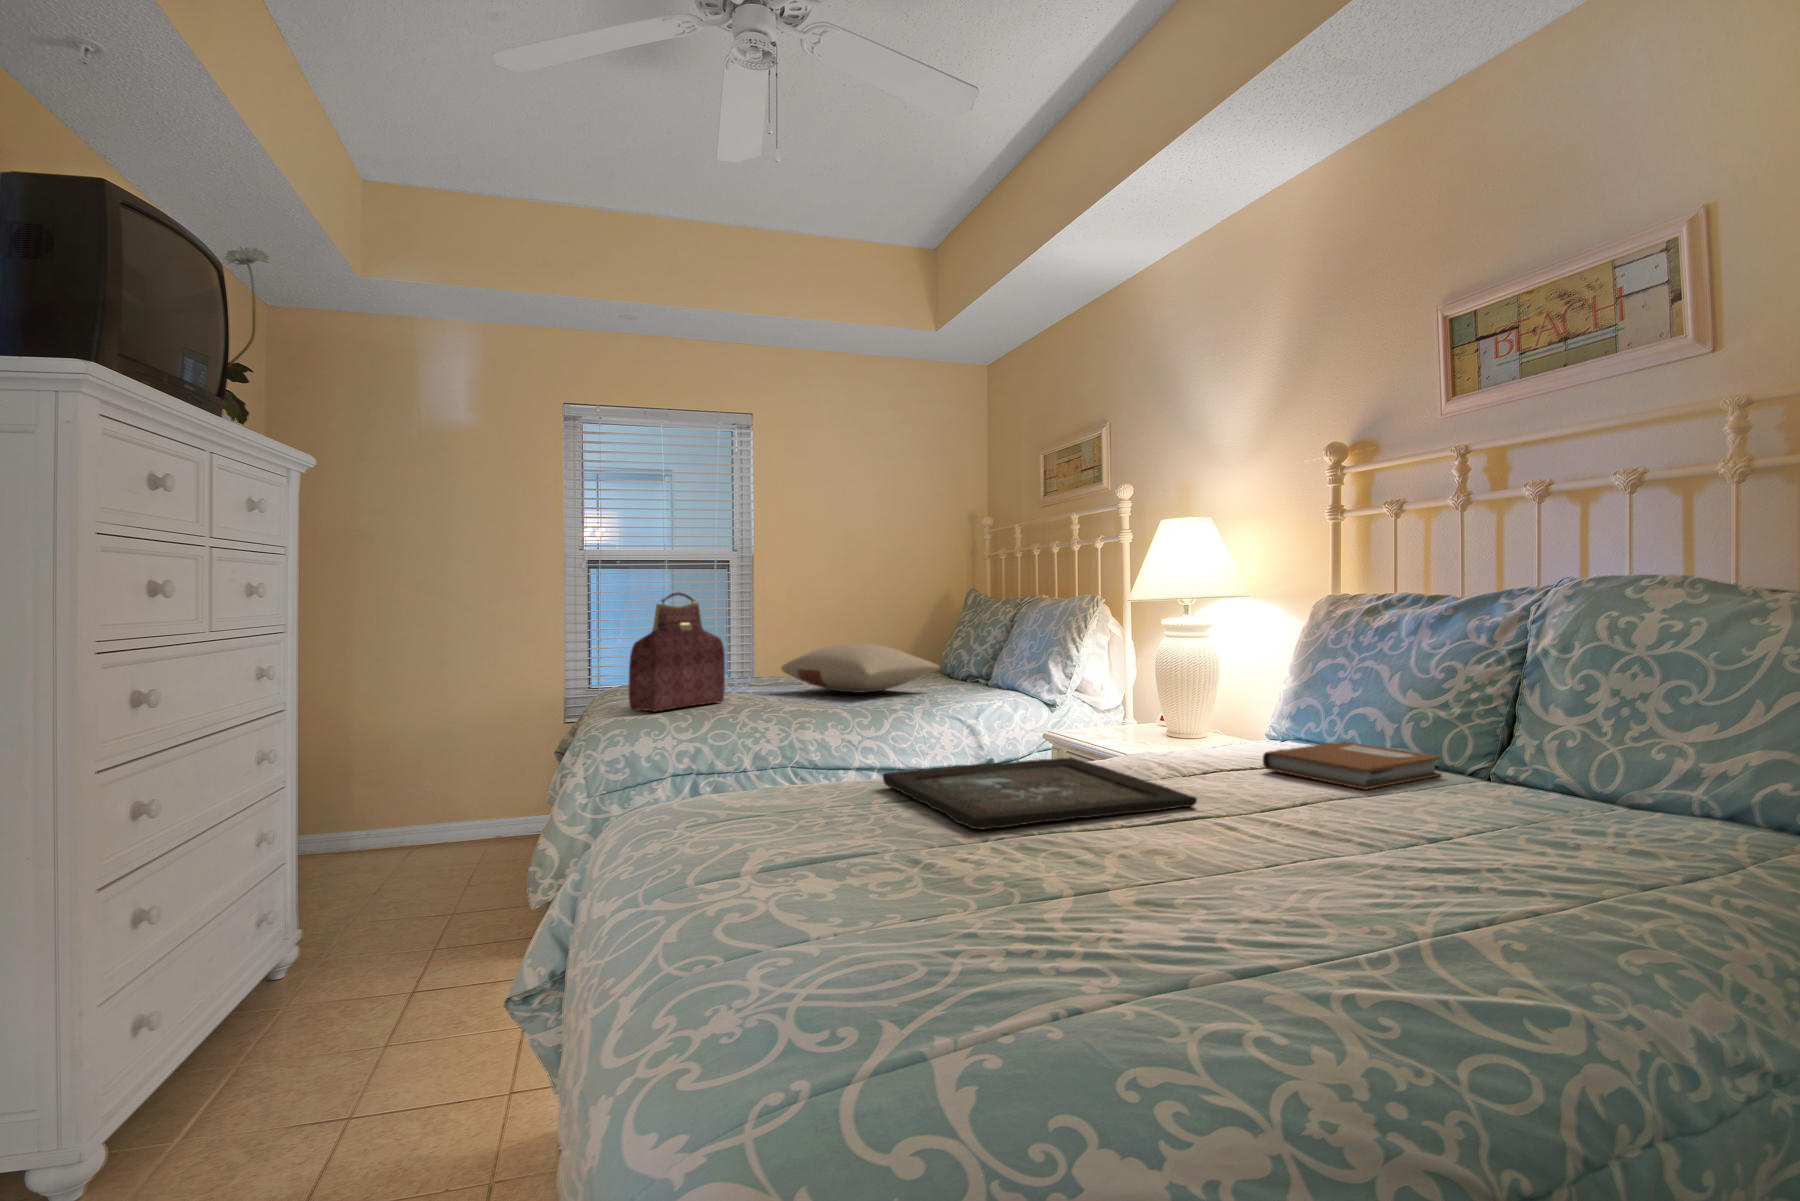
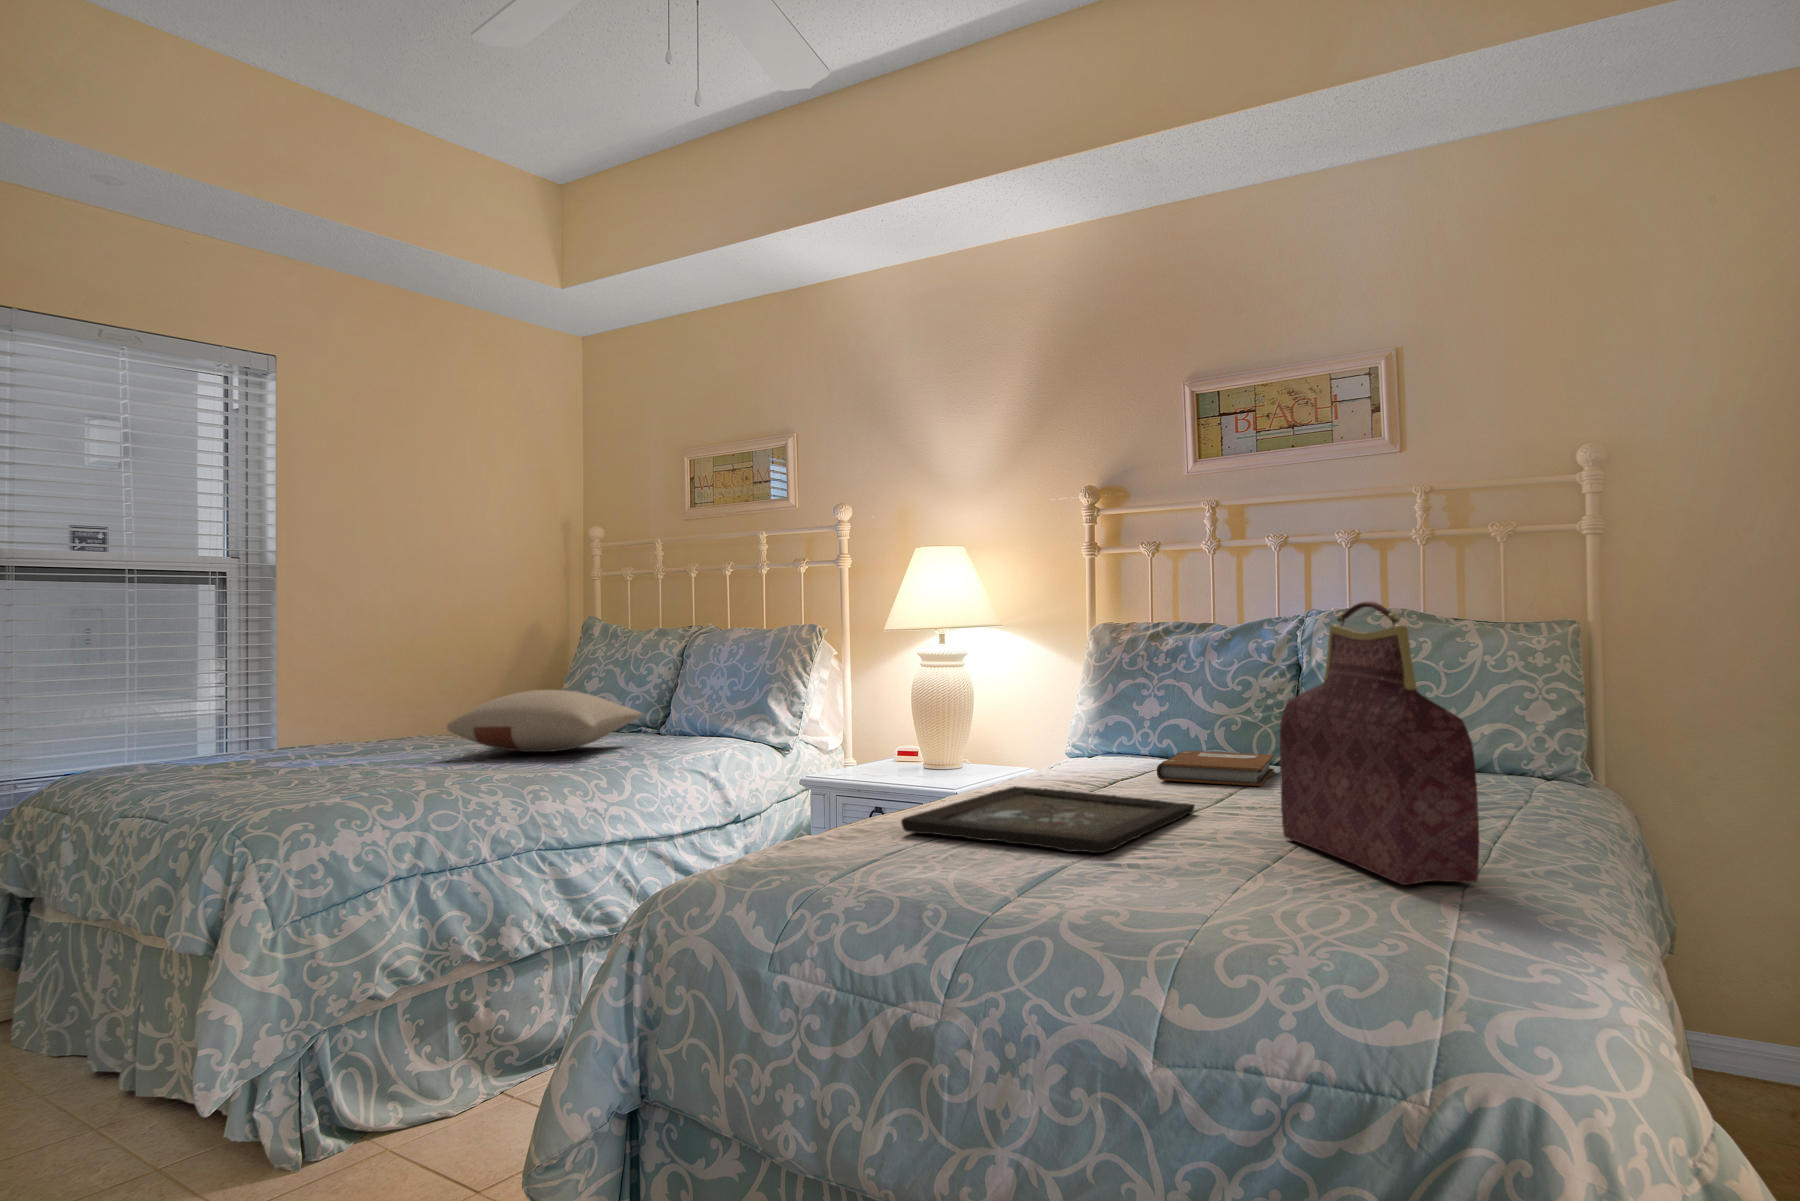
handbag: present [629,592,725,712] -> present [1280,601,1479,885]

